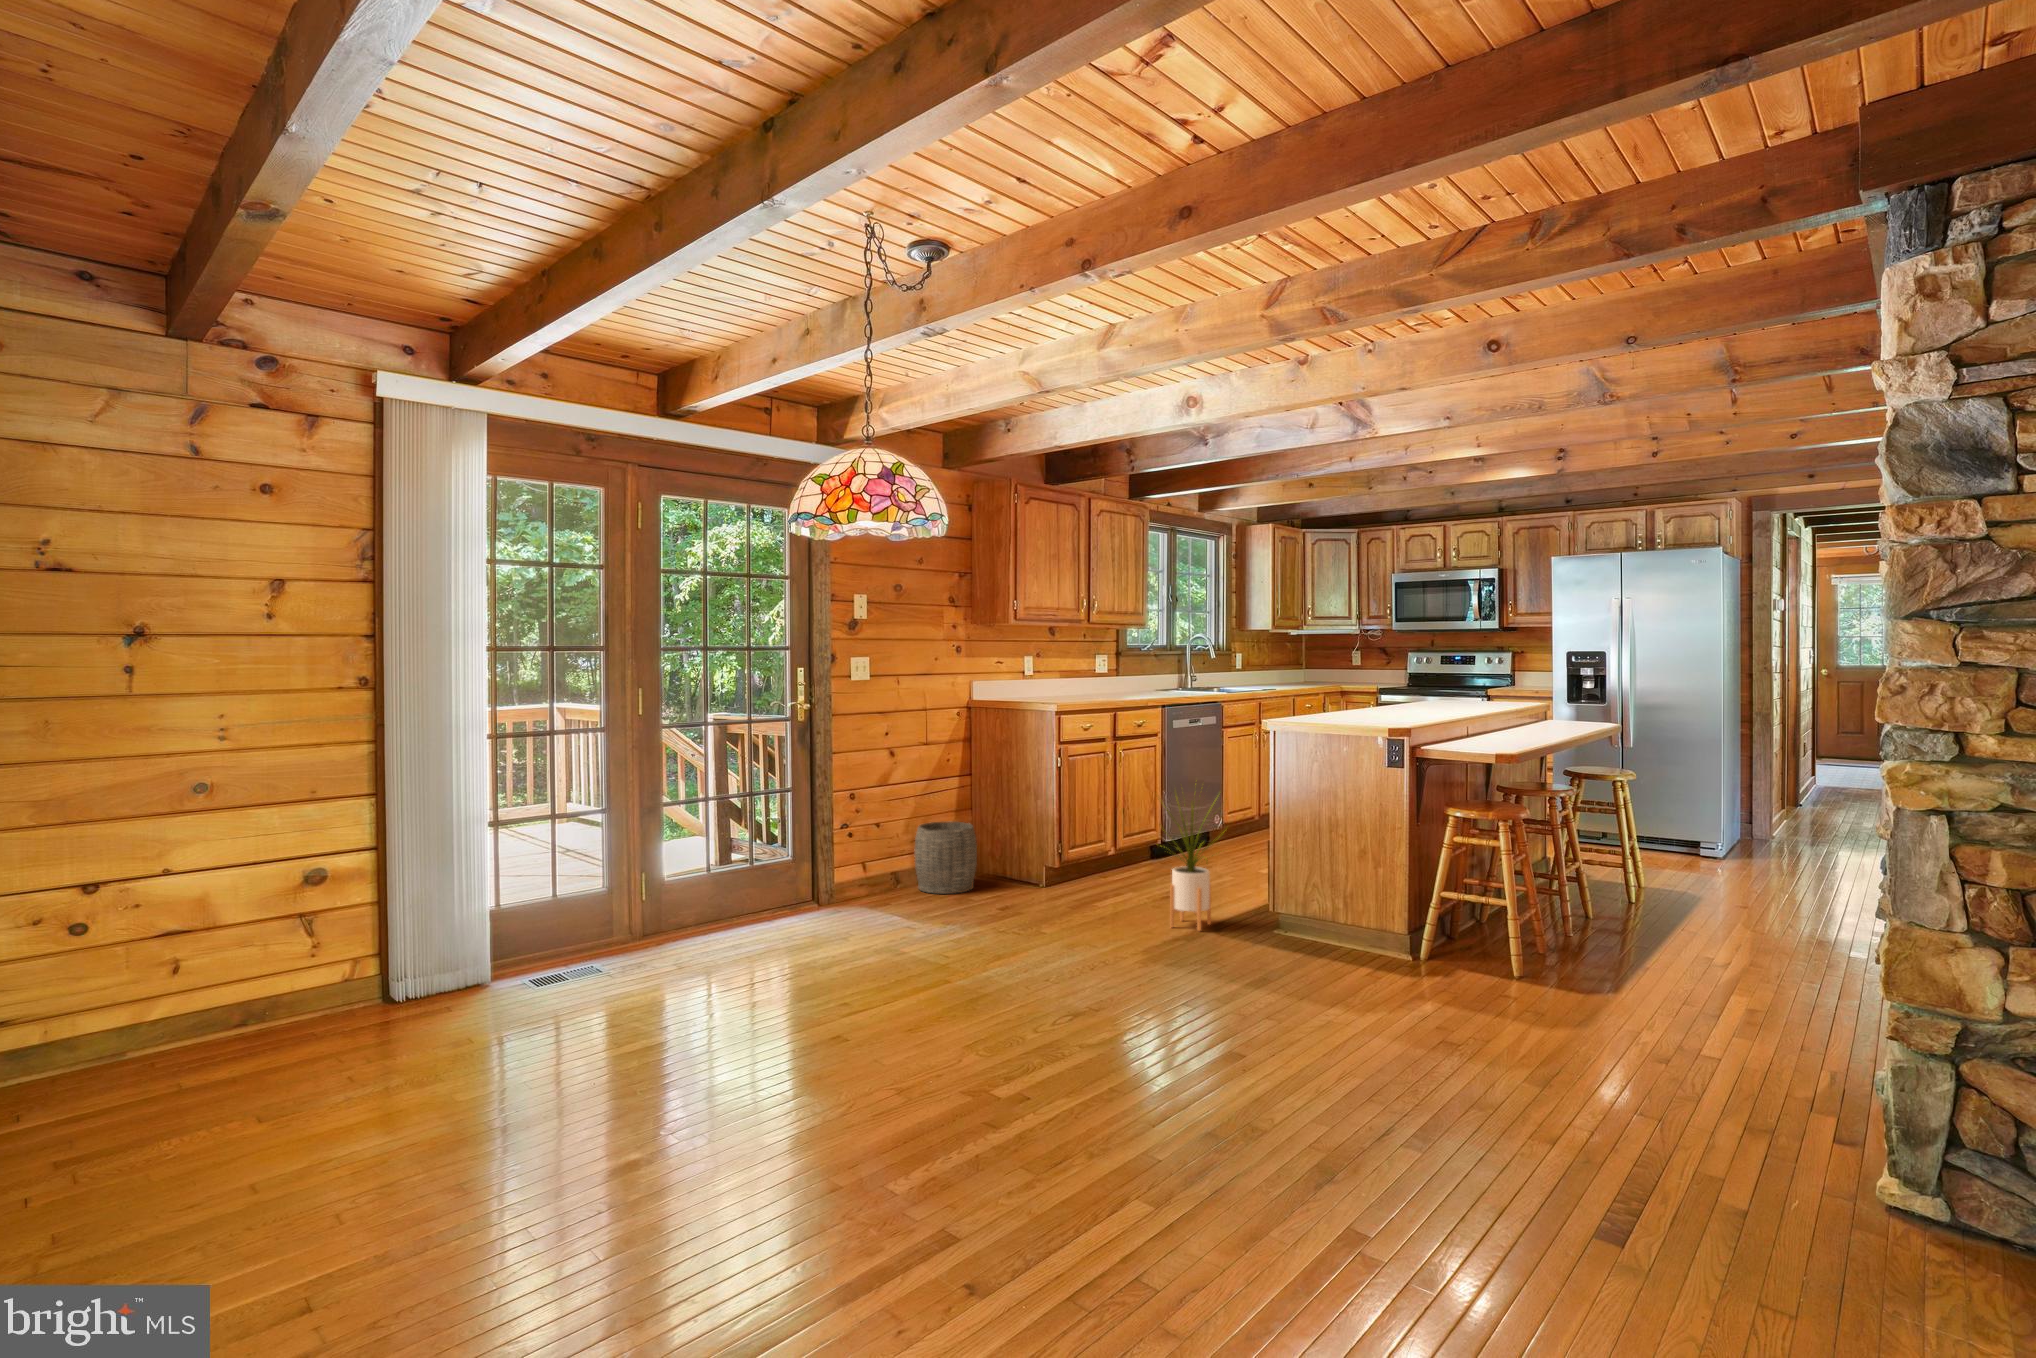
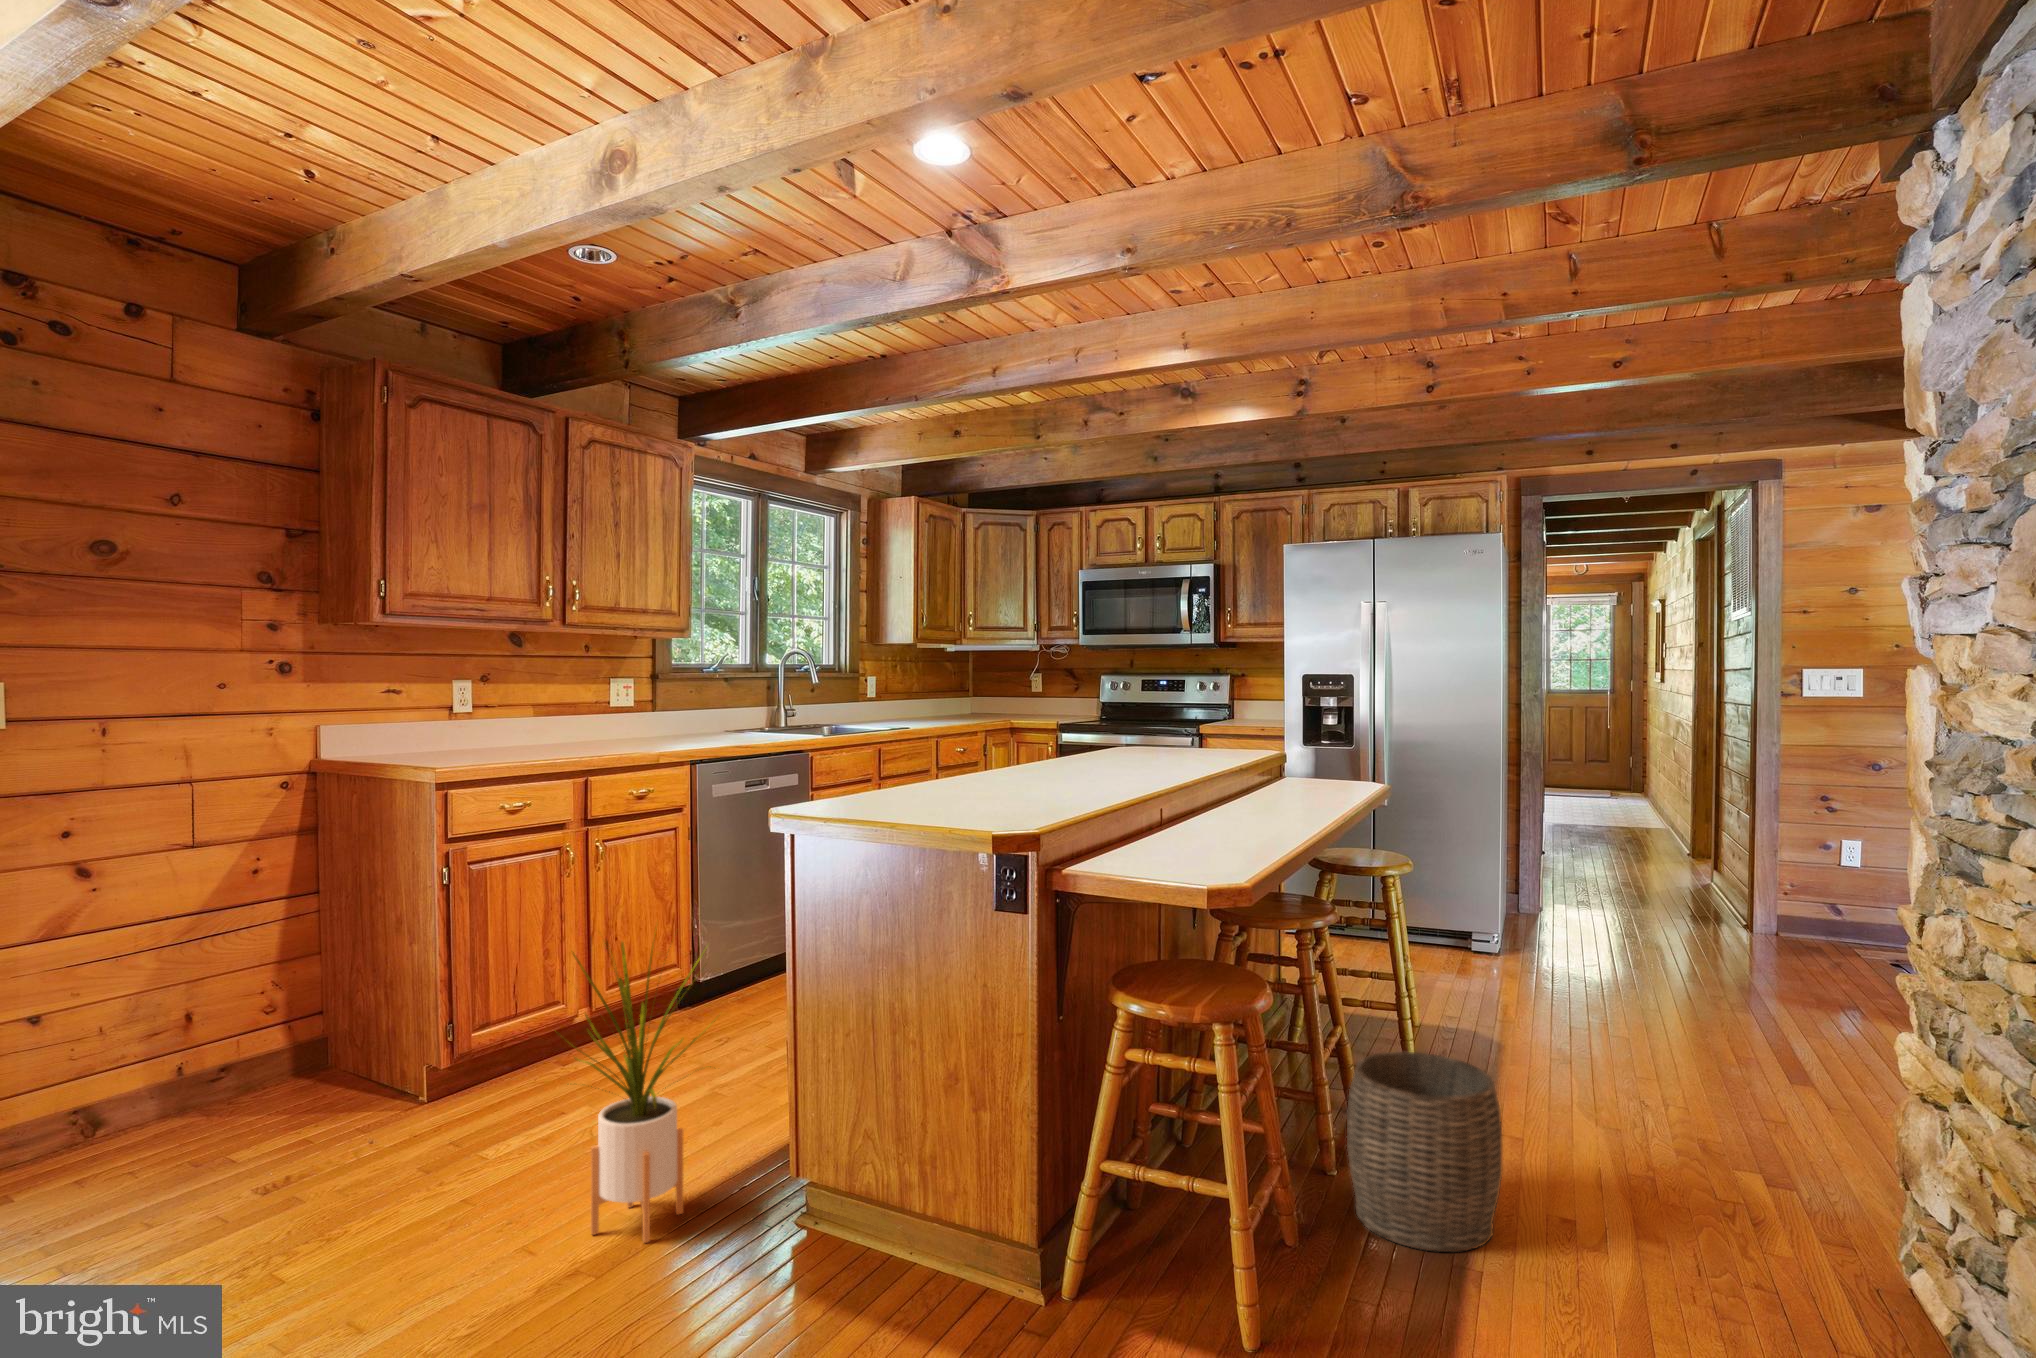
woven basket: present [915,822,977,894] -> present [1347,1052,1502,1252]

